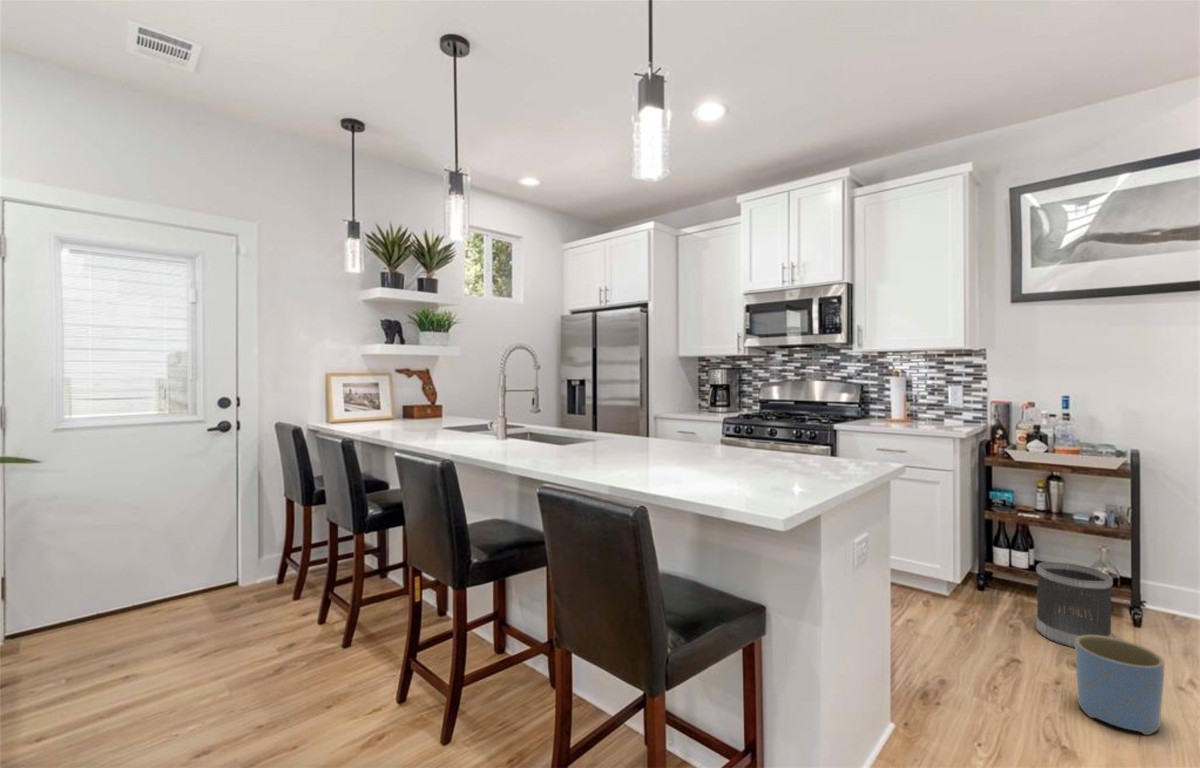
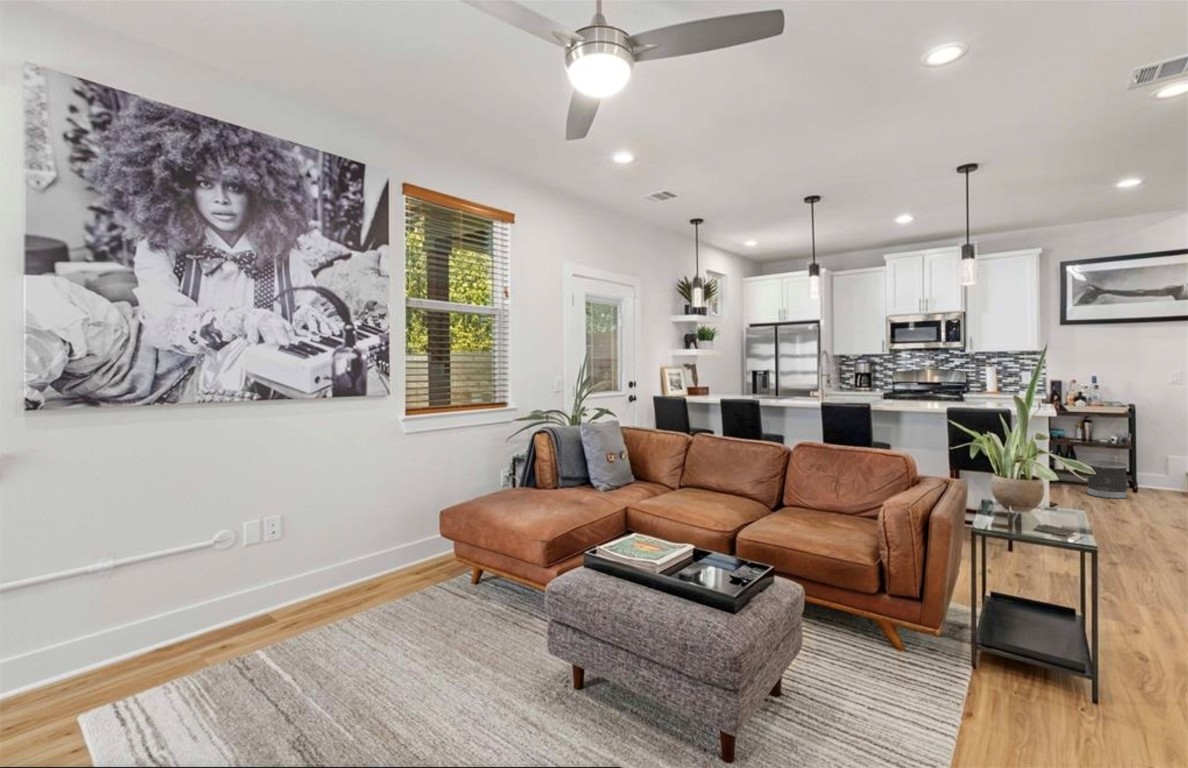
planter: present [1075,635,1165,735] -> none [1120,481,1160,516]

